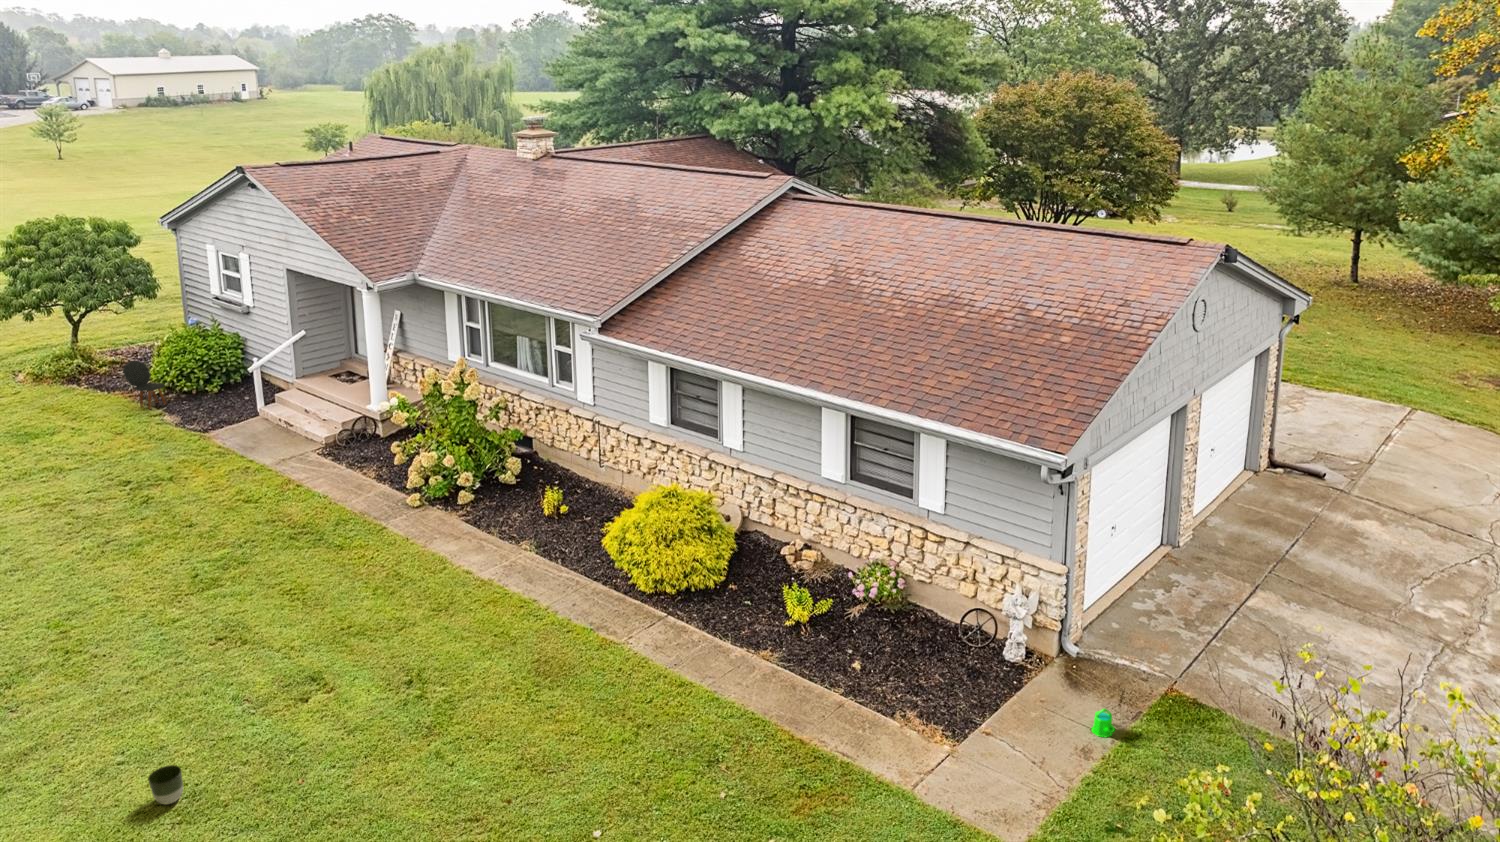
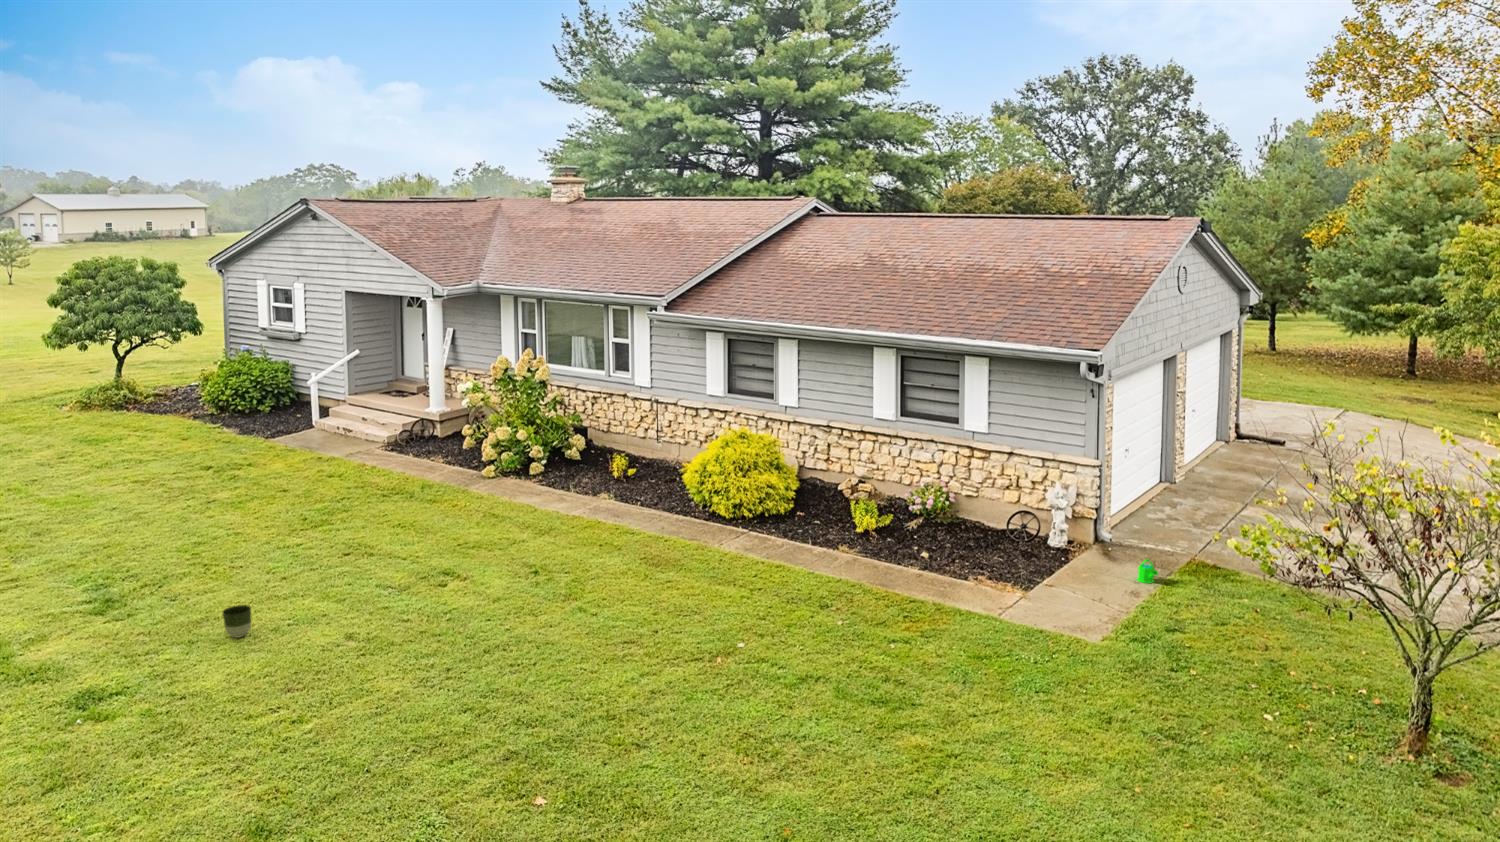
chair: present [123,361,166,409] -> none [182,381,221,425]
planter: present [148,765,183,804] -> present [223,605,251,638]

